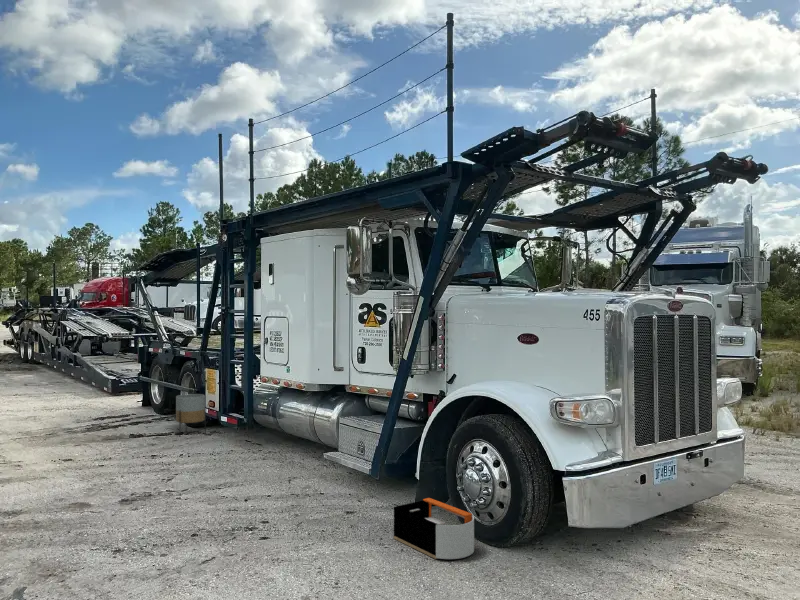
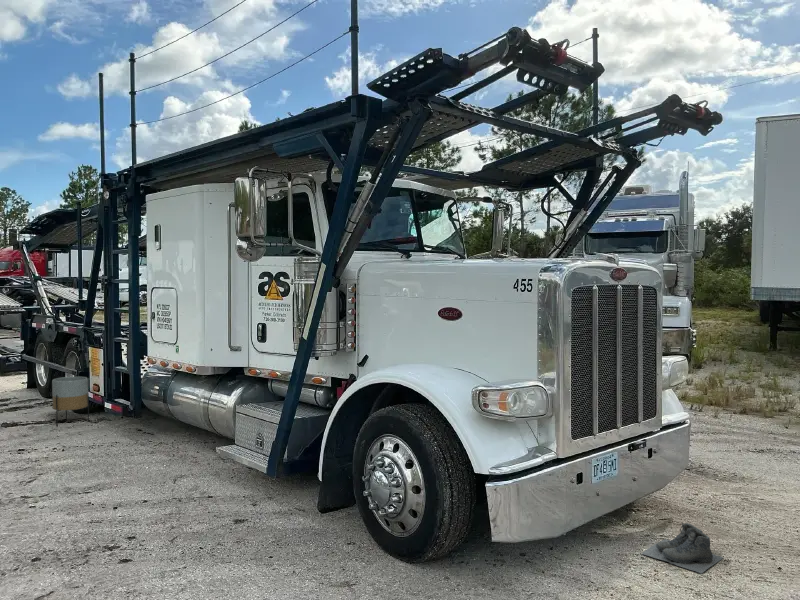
storage bin: present [394,498,474,559] -> none [288,503,383,581]
boots: none [699,522,775,565] -> present [642,523,723,574]

